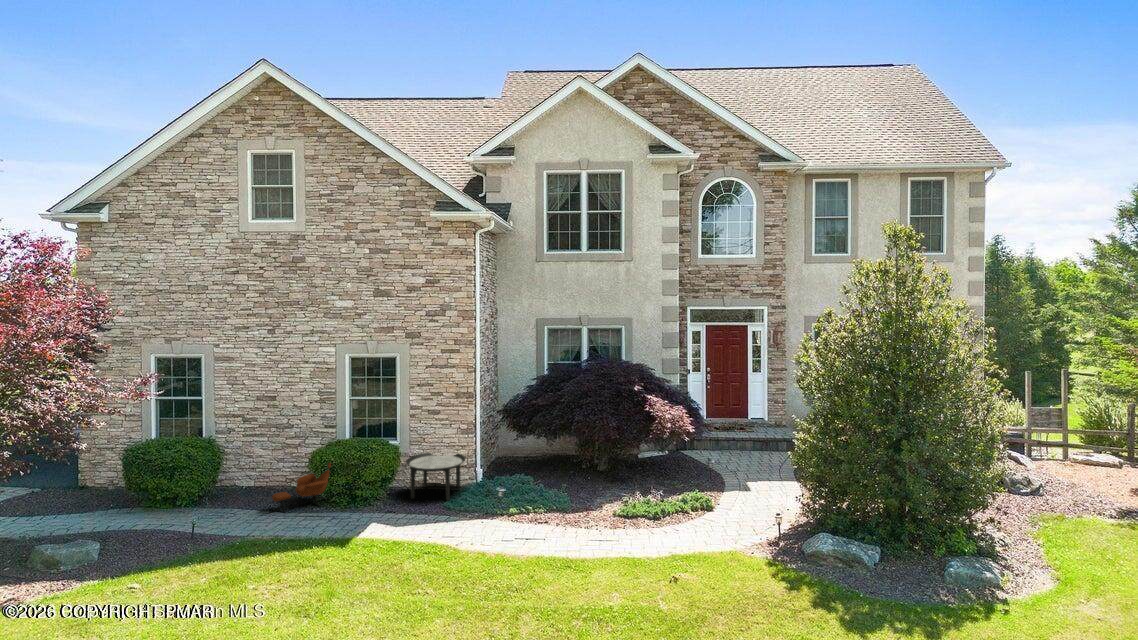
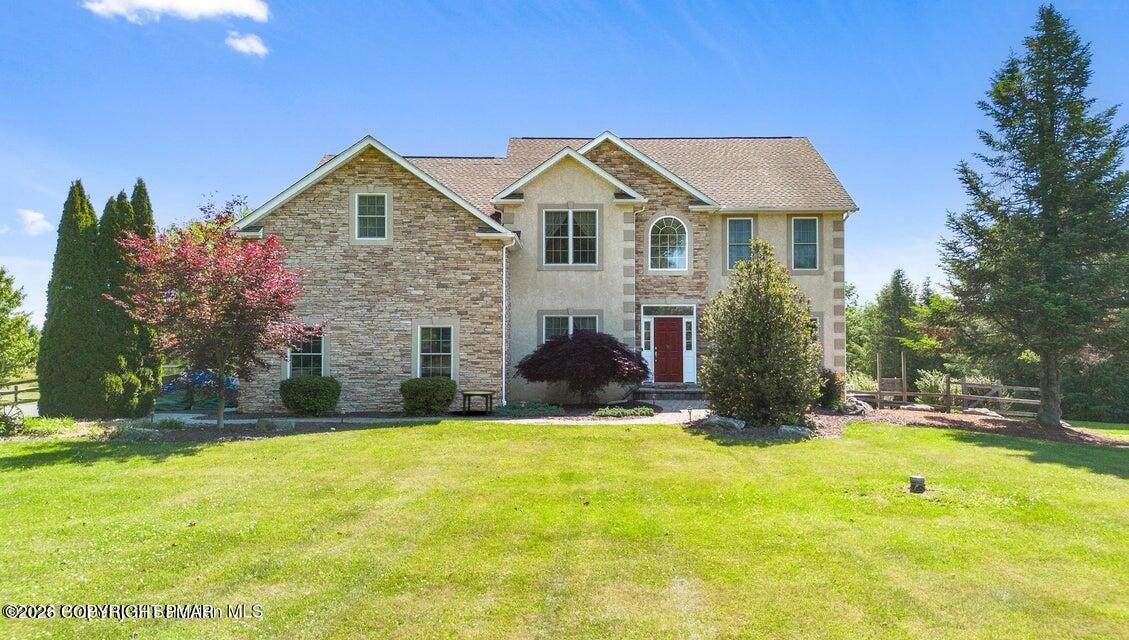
lounge chair: present [272,463,331,511] -> none [378,388,414,418]

